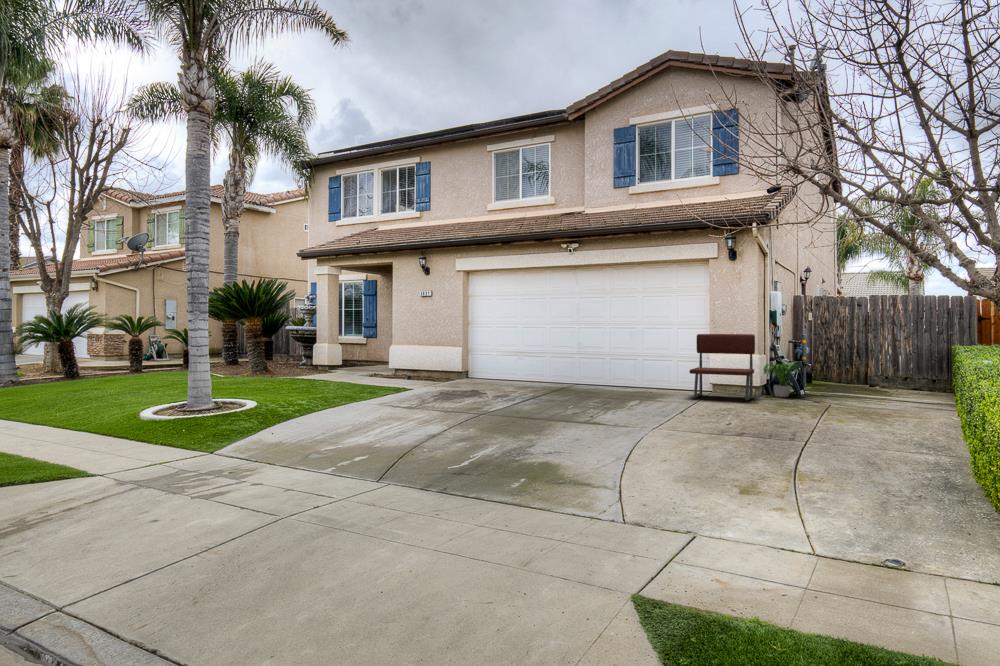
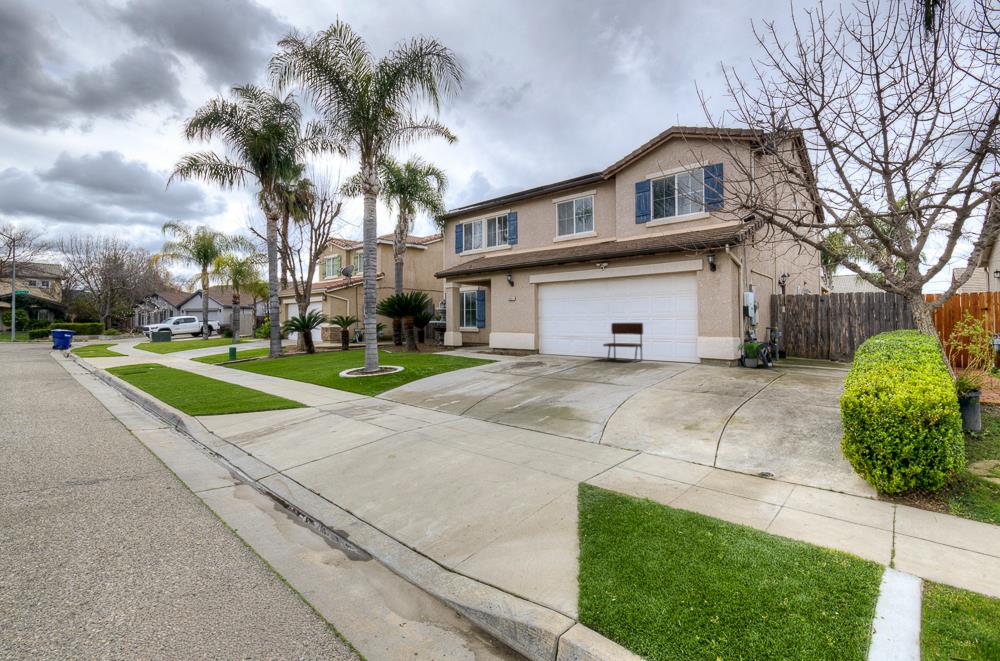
bench: present [690,334,755,400] -> present [603,323,643,362]

